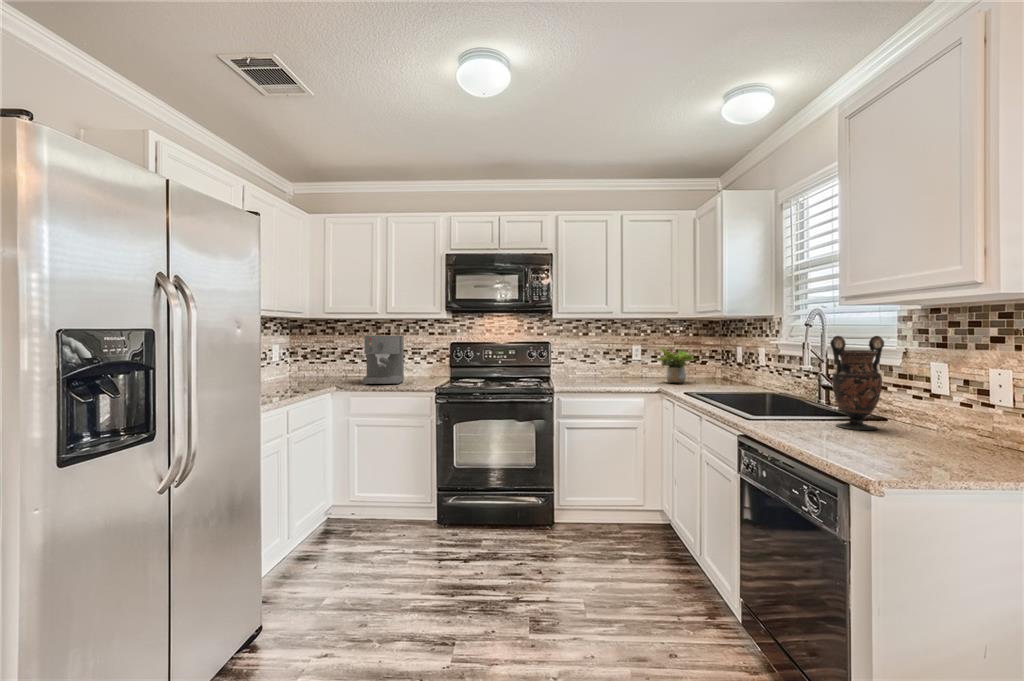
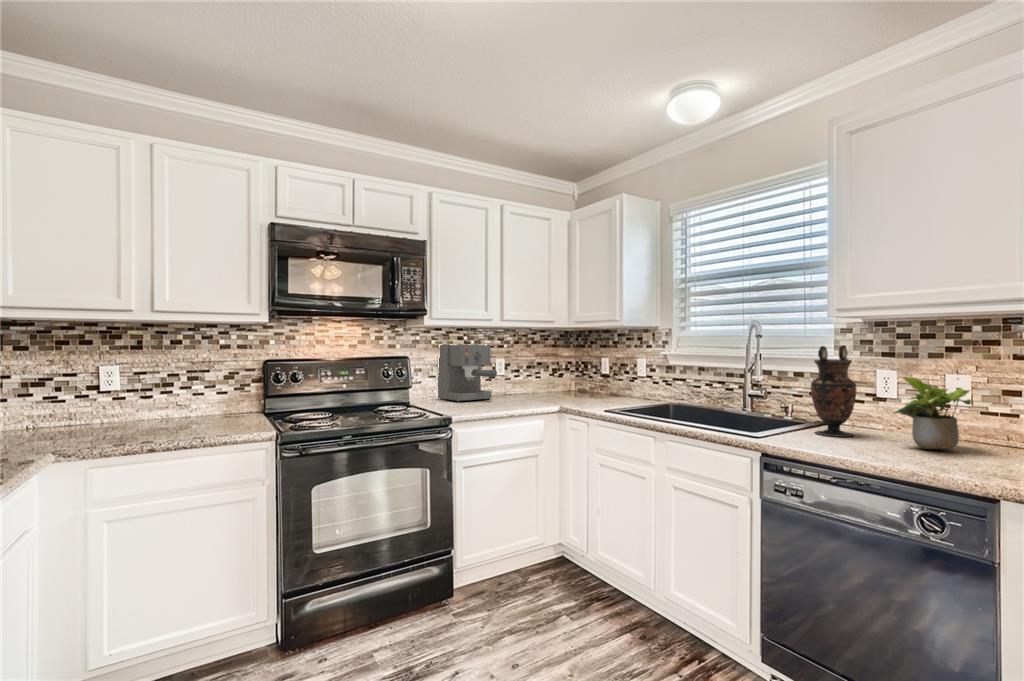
coffee maker: present [363,336,404,385] -> present [438,345,497,402]
potted plant: present [656,348,697,383] -> present [894,377,971,449]

